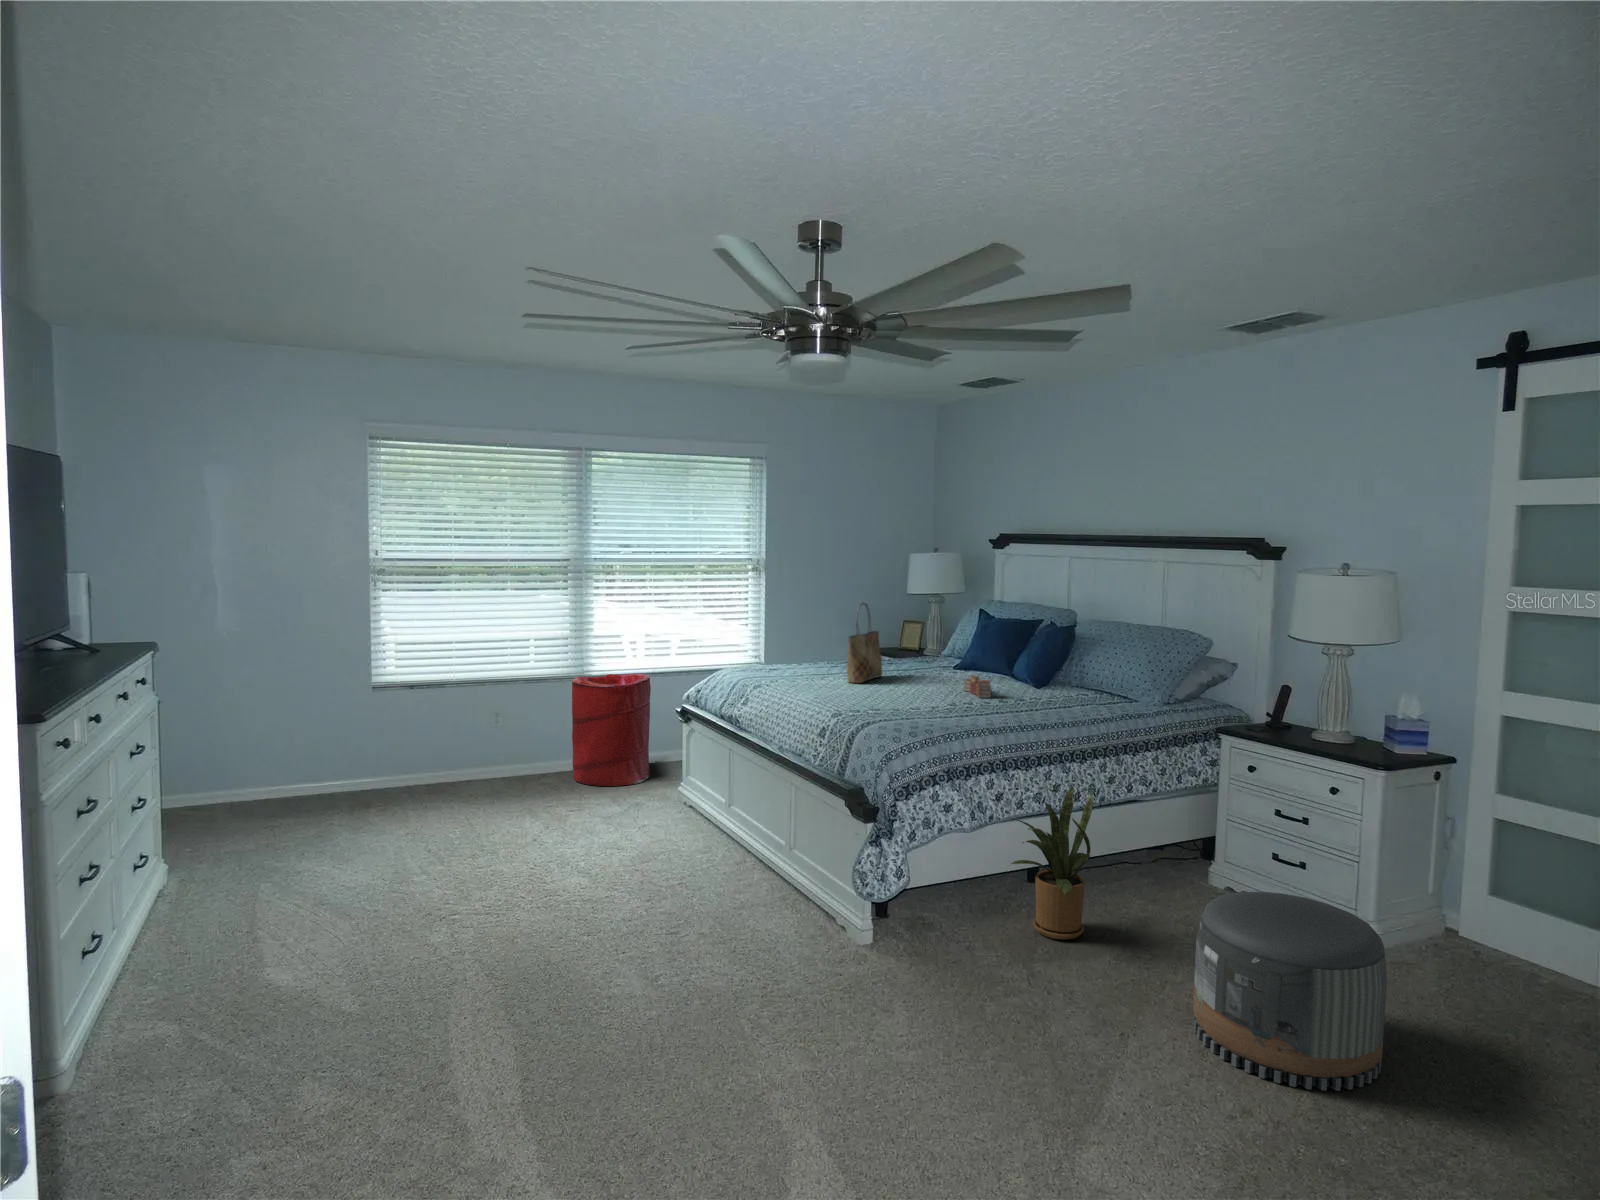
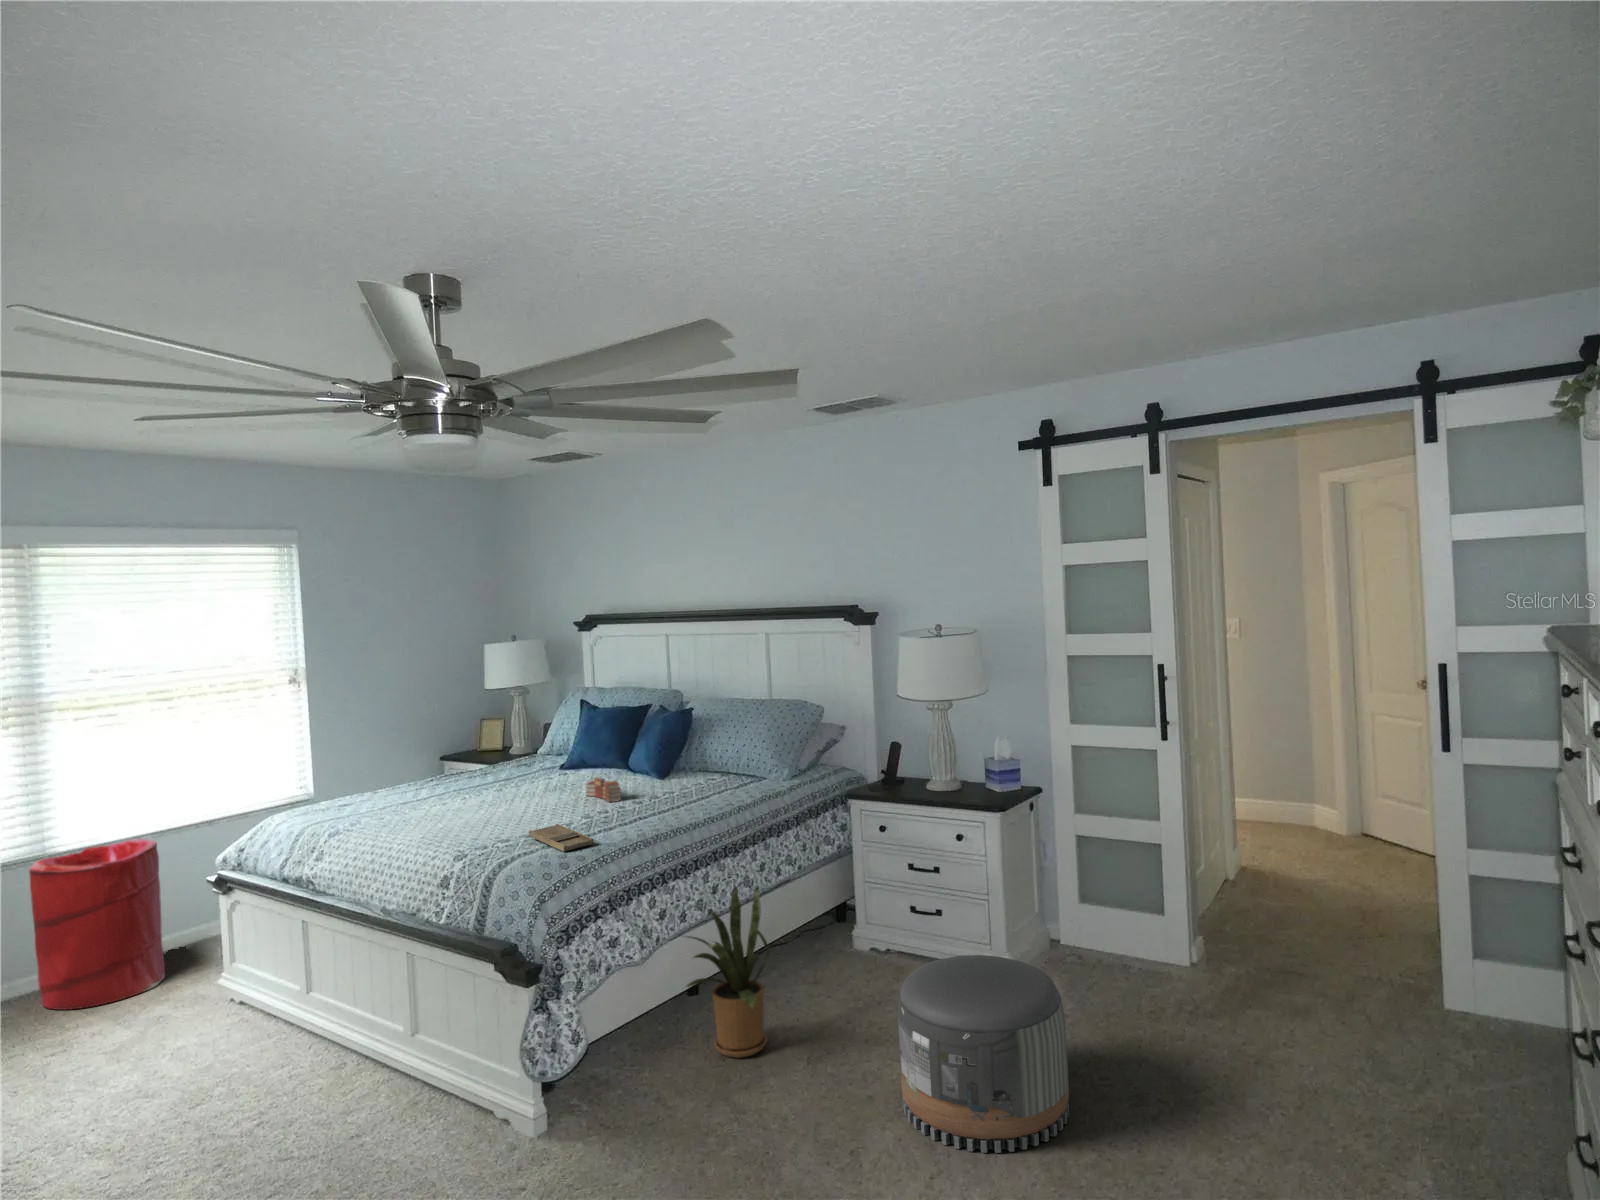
tote bag: present [846,602,882,683] -> none [446,711,485,809]
tray: none [896,703,945,724] -> present [529,824,593,852]

